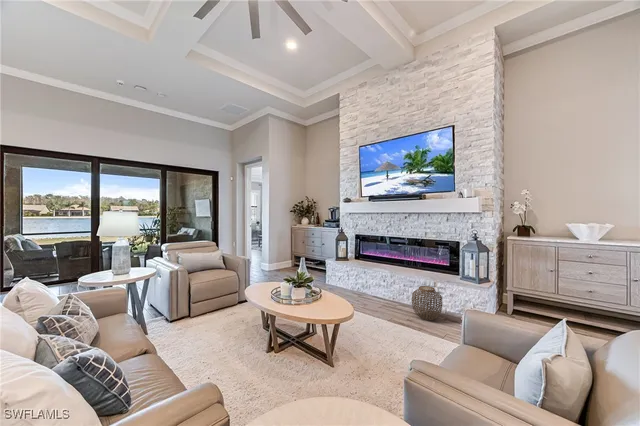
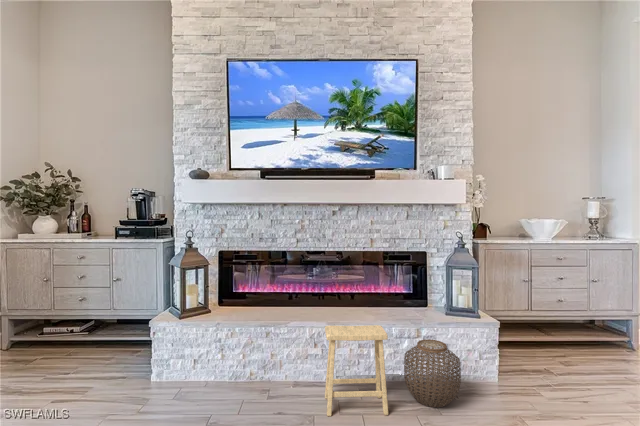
footstool: none [371,270,404,314] -> present [325,325,388,416]

